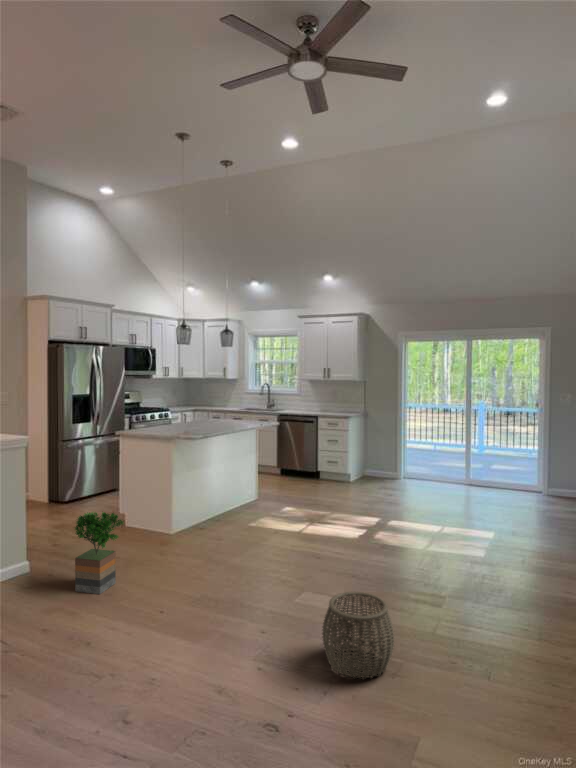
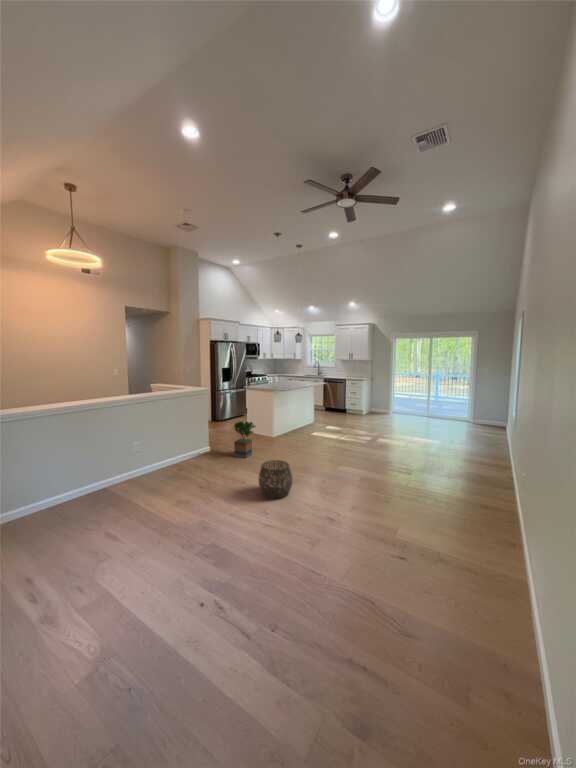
woven basket: present [322,592,394,679] -> present [258,460,293,498]

